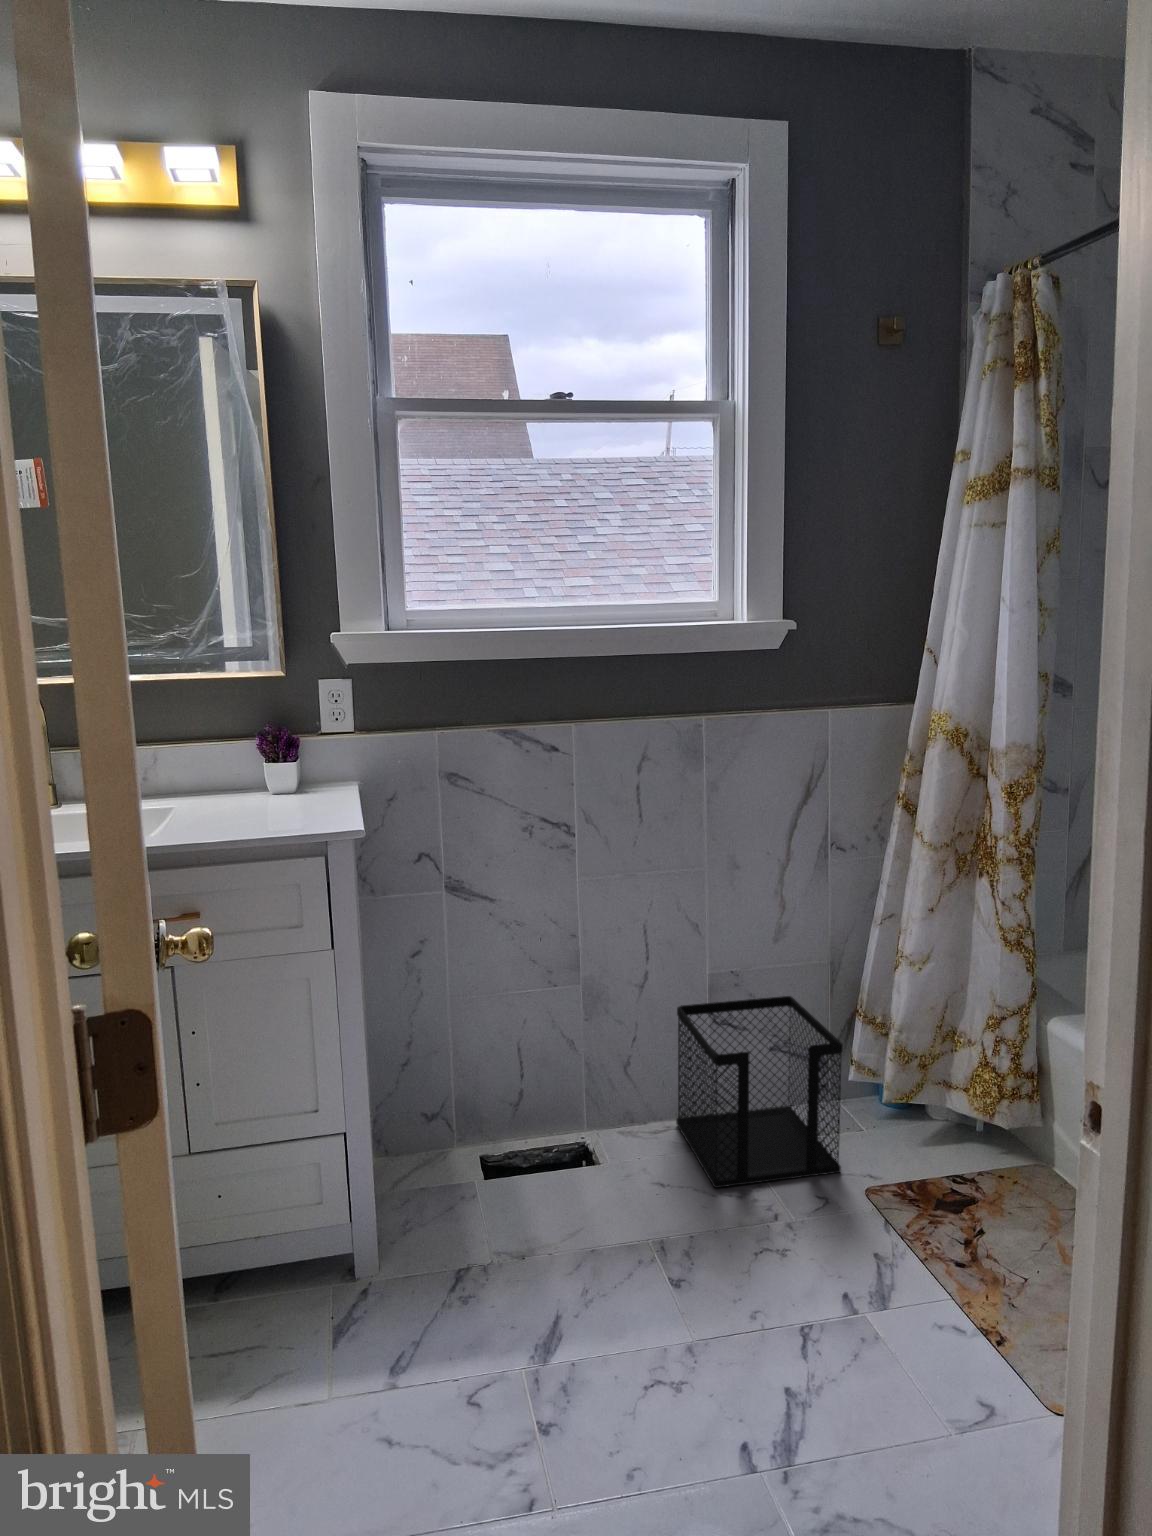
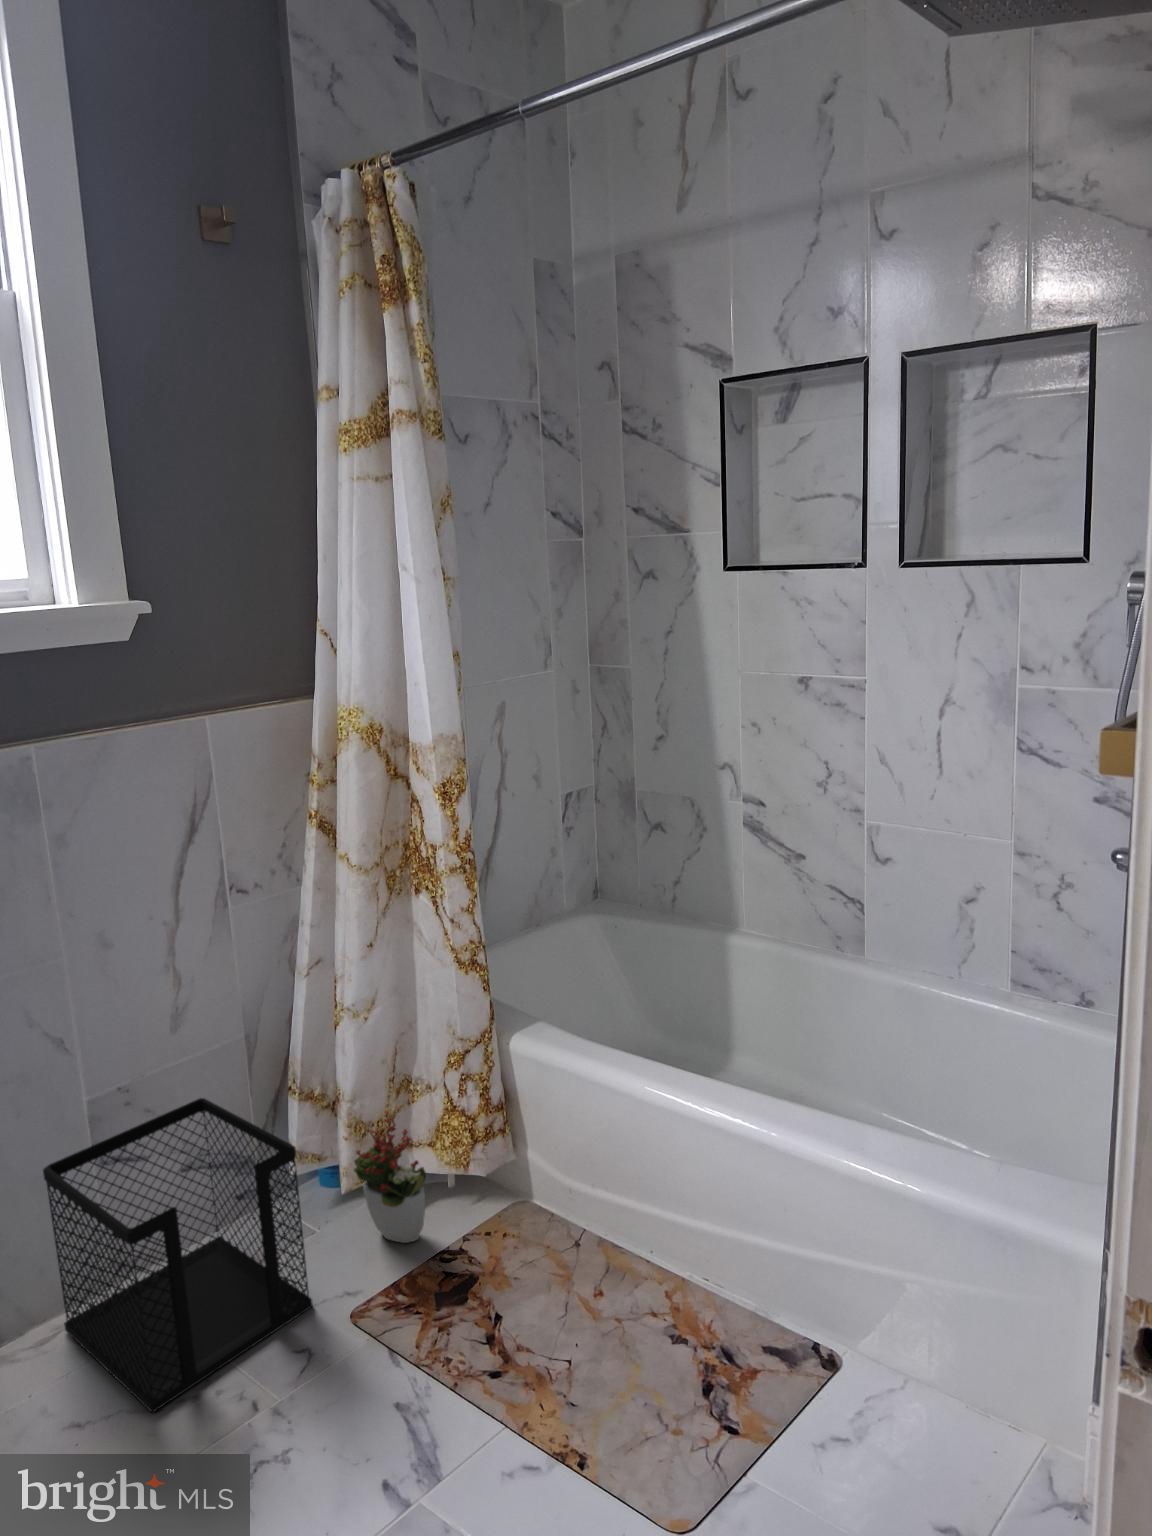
decorative plant: none [894,1048,952,1162] -> present [354,1111,426,1243]

